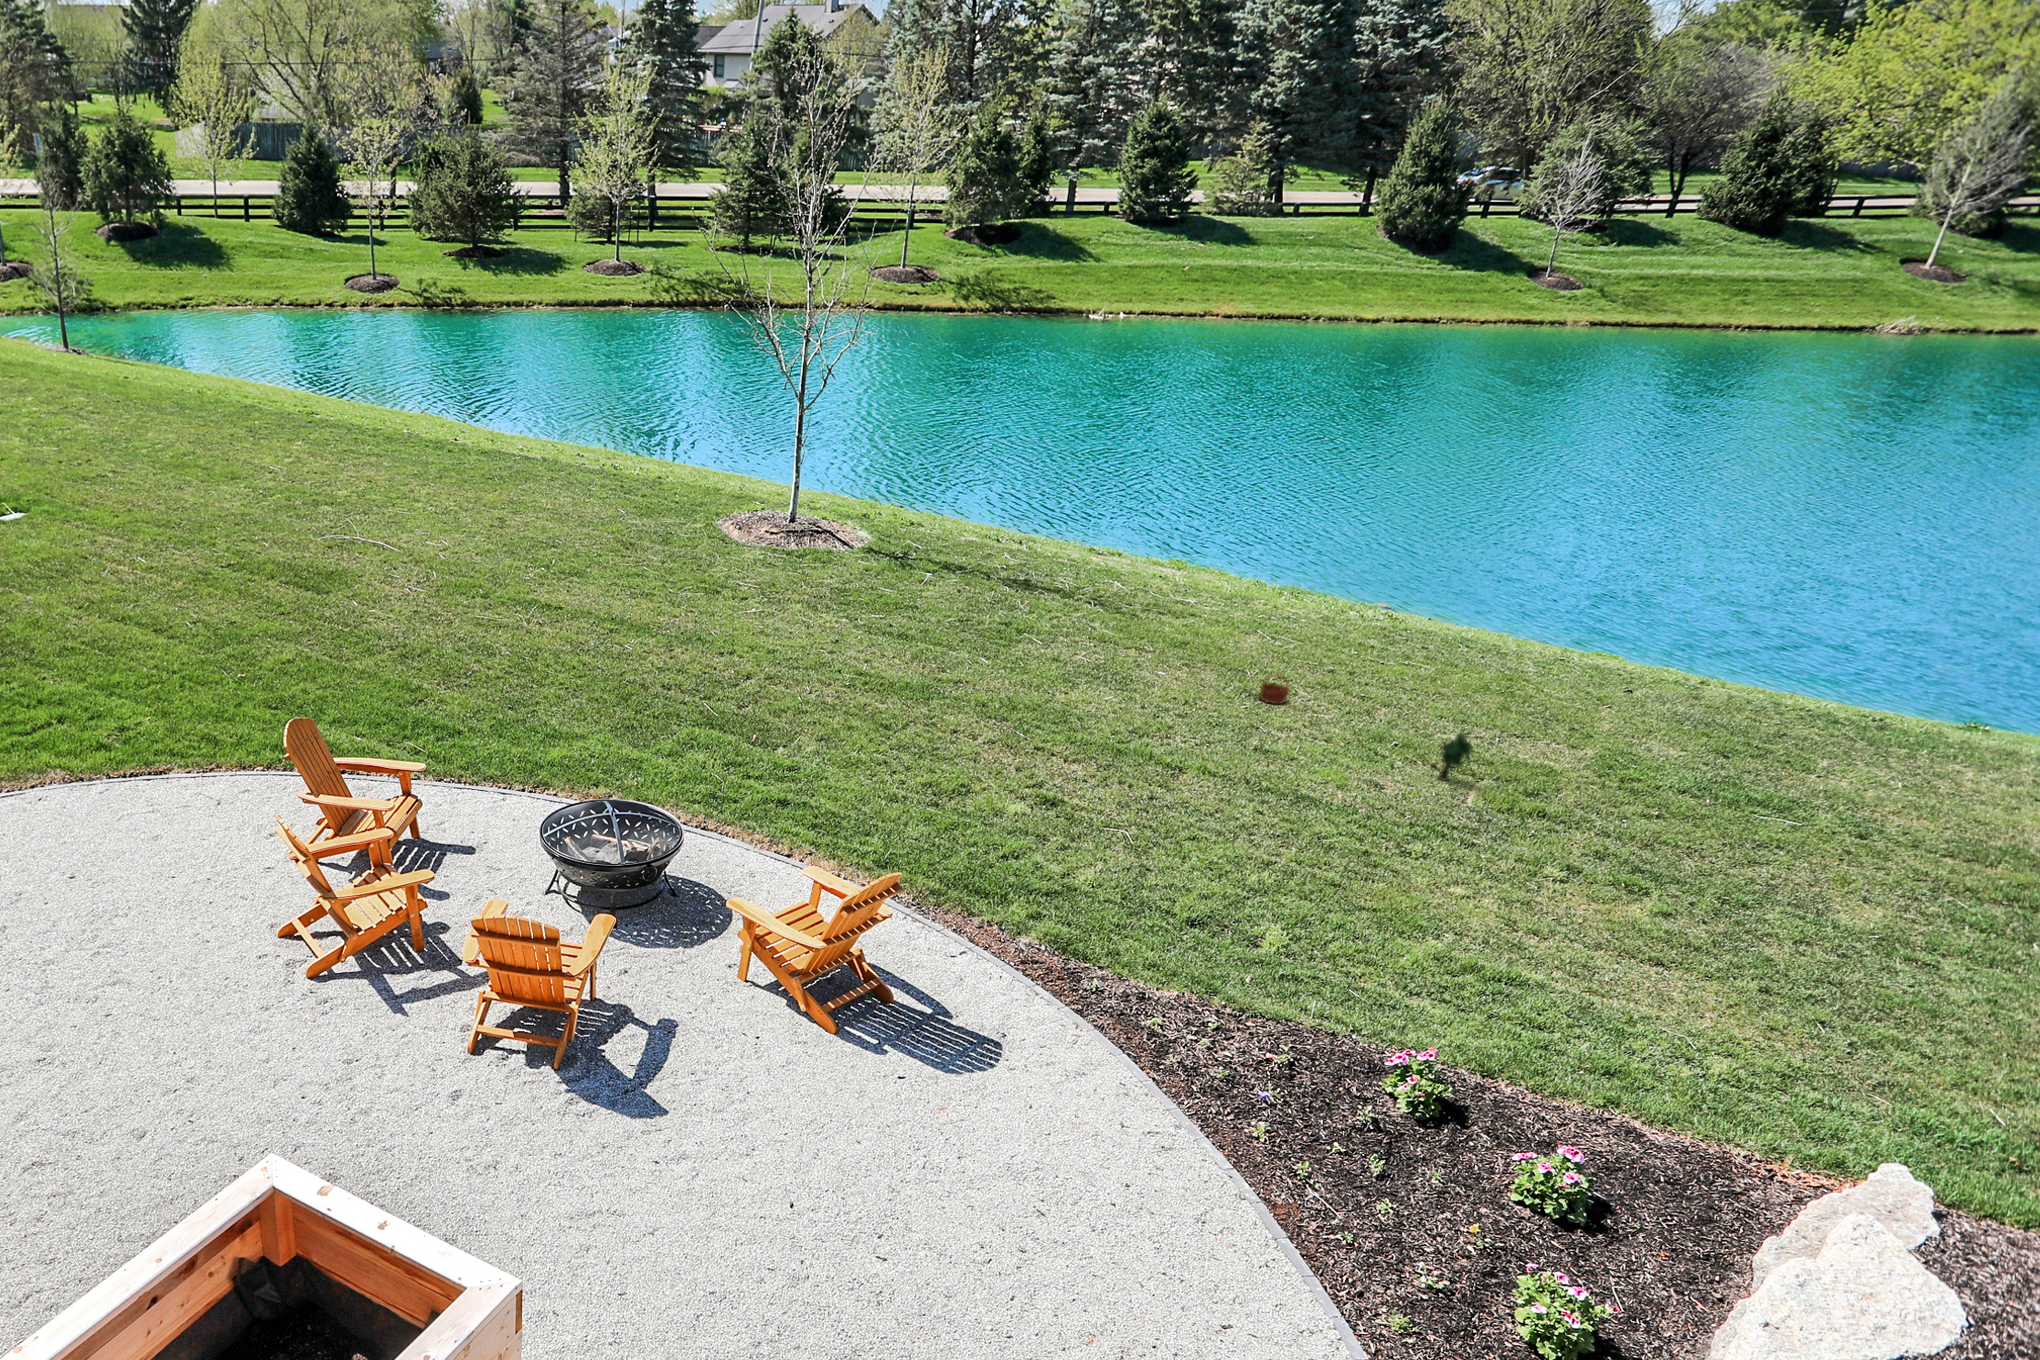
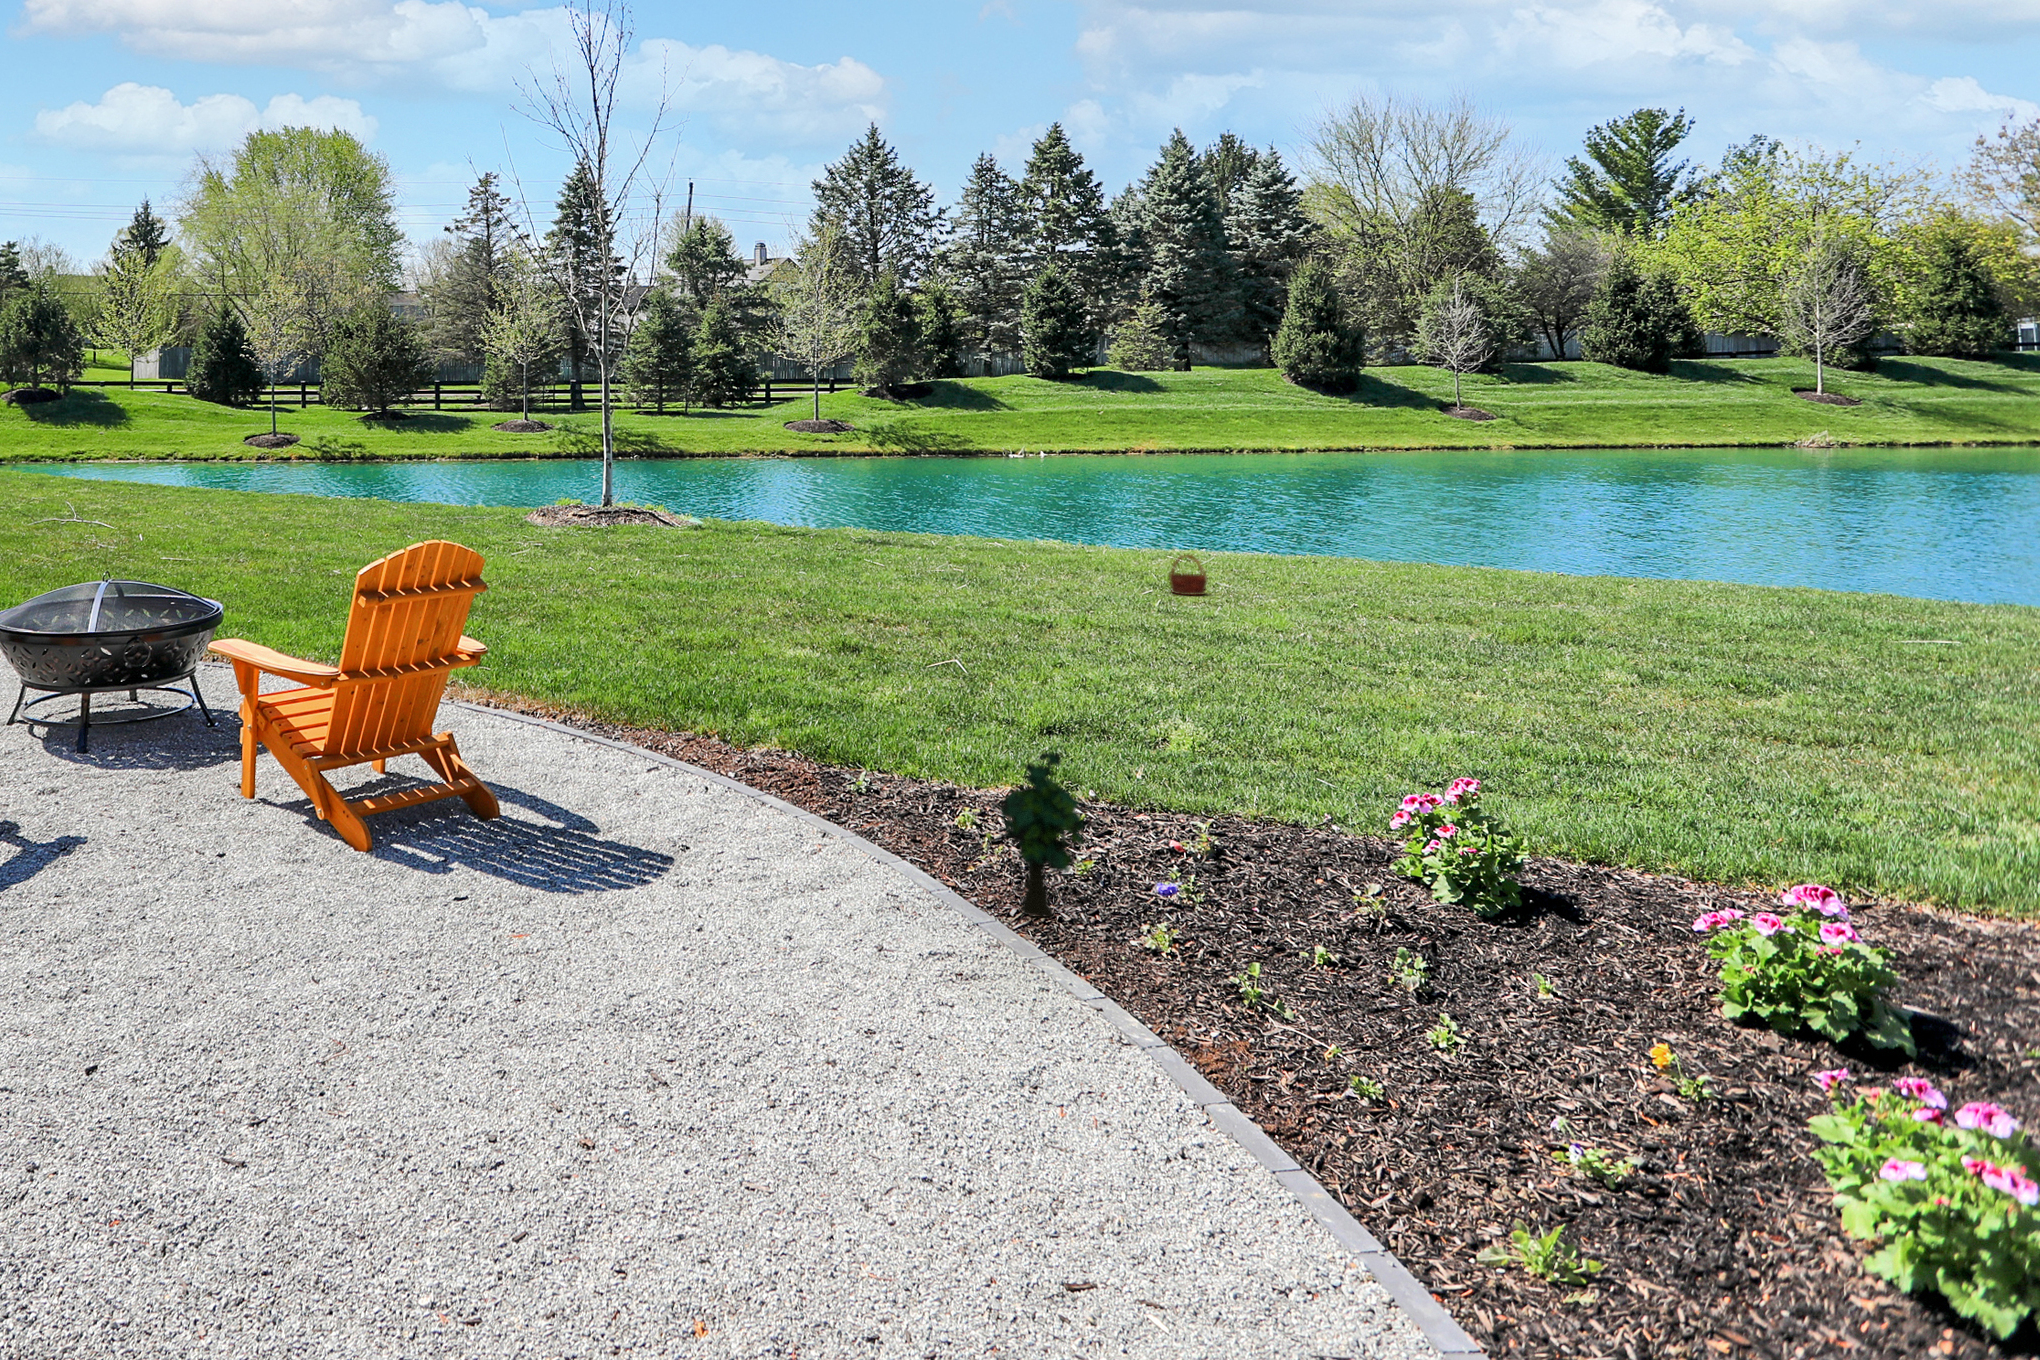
decorative plant: present [1438,731,1473,781] -> present [991,752,1087,917]

